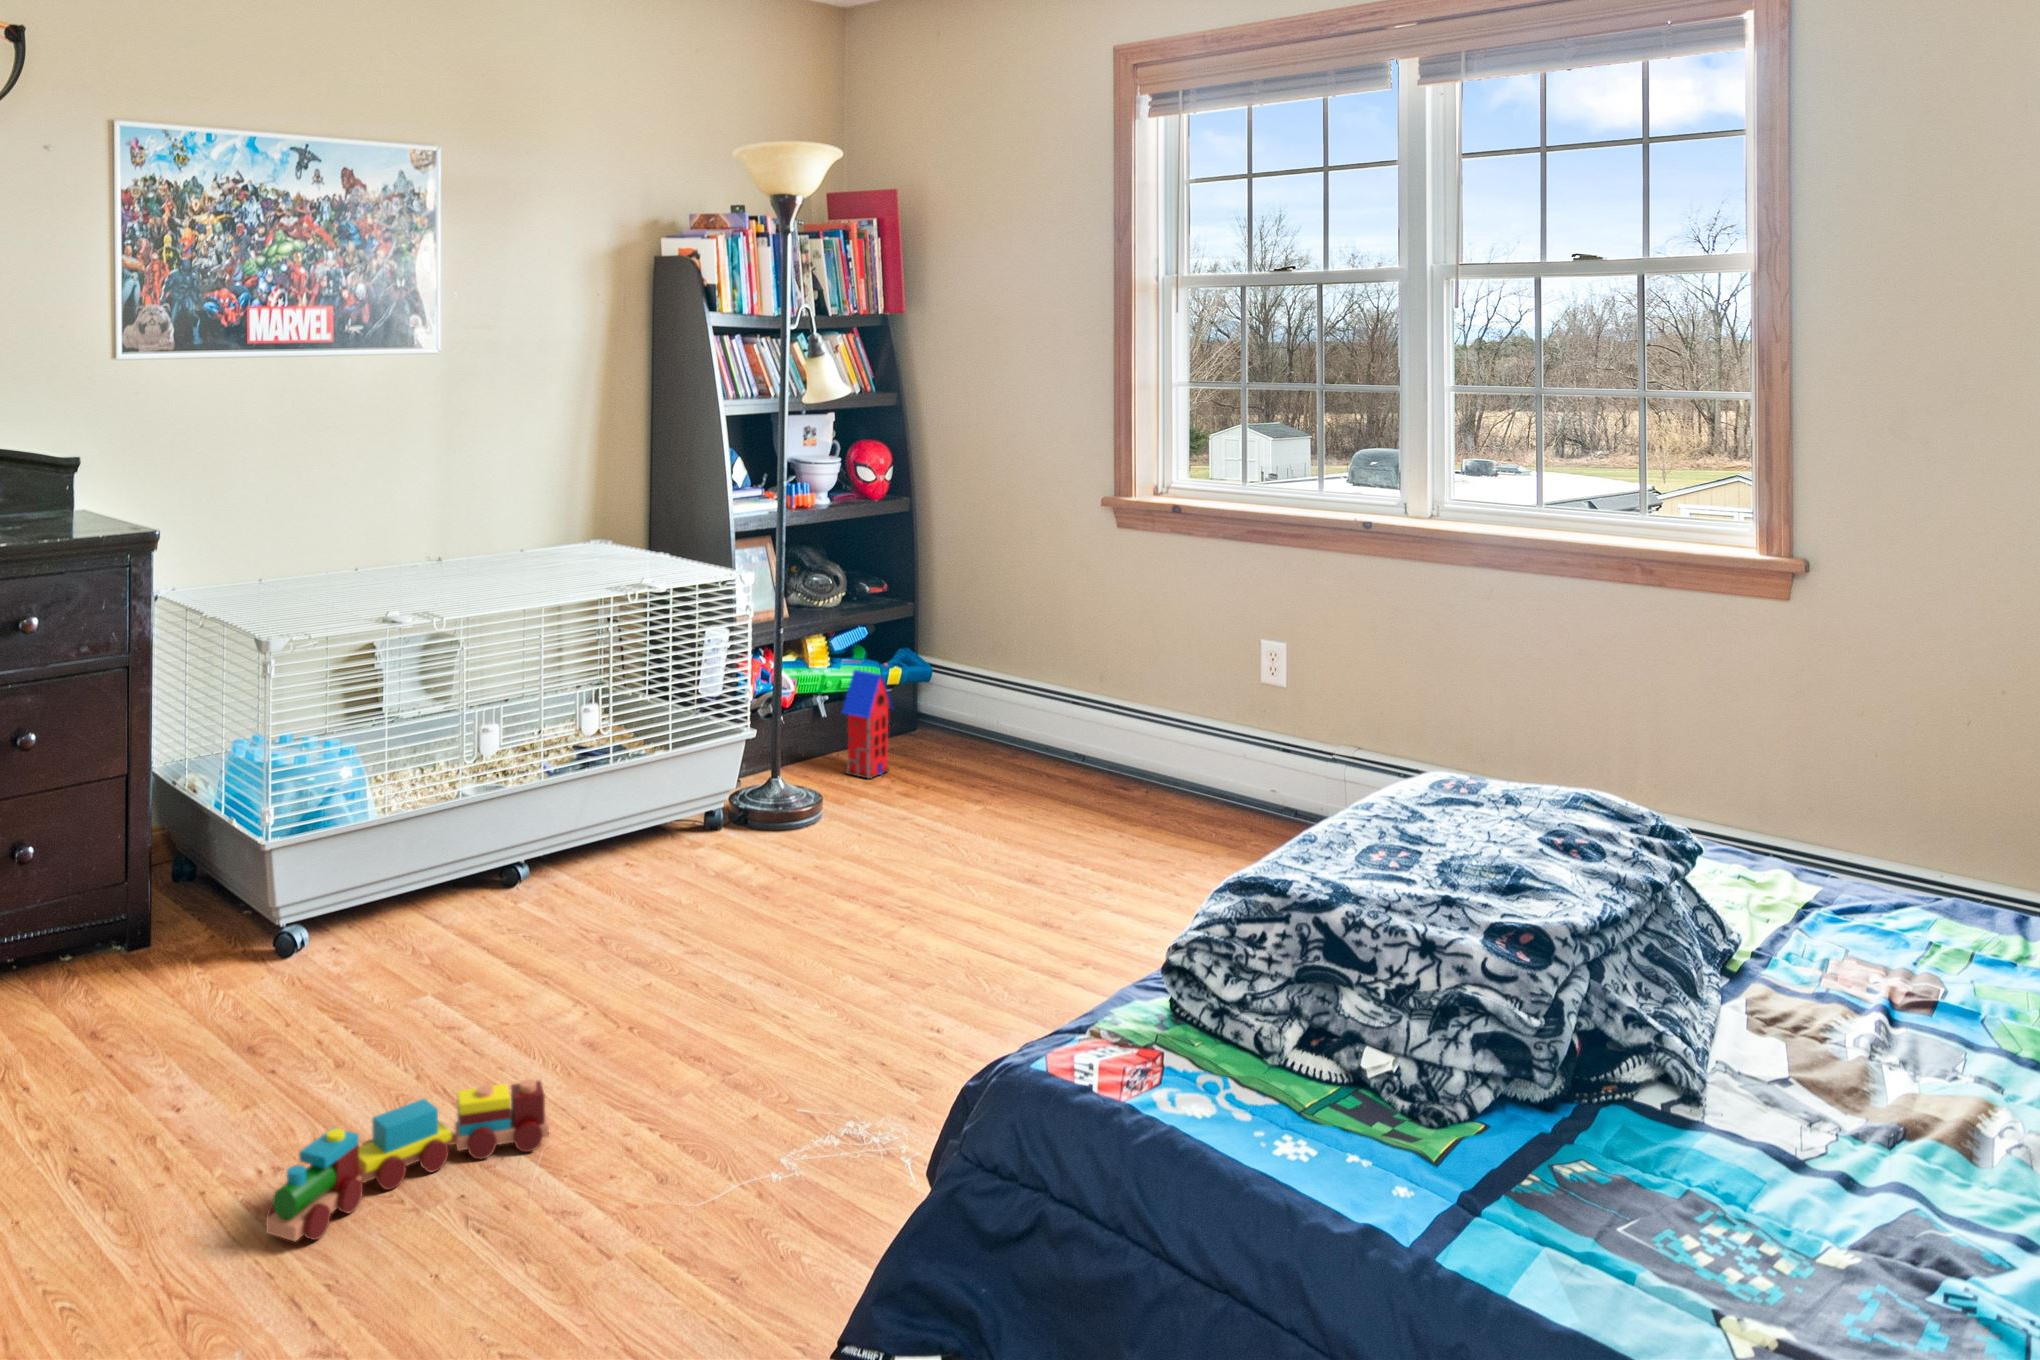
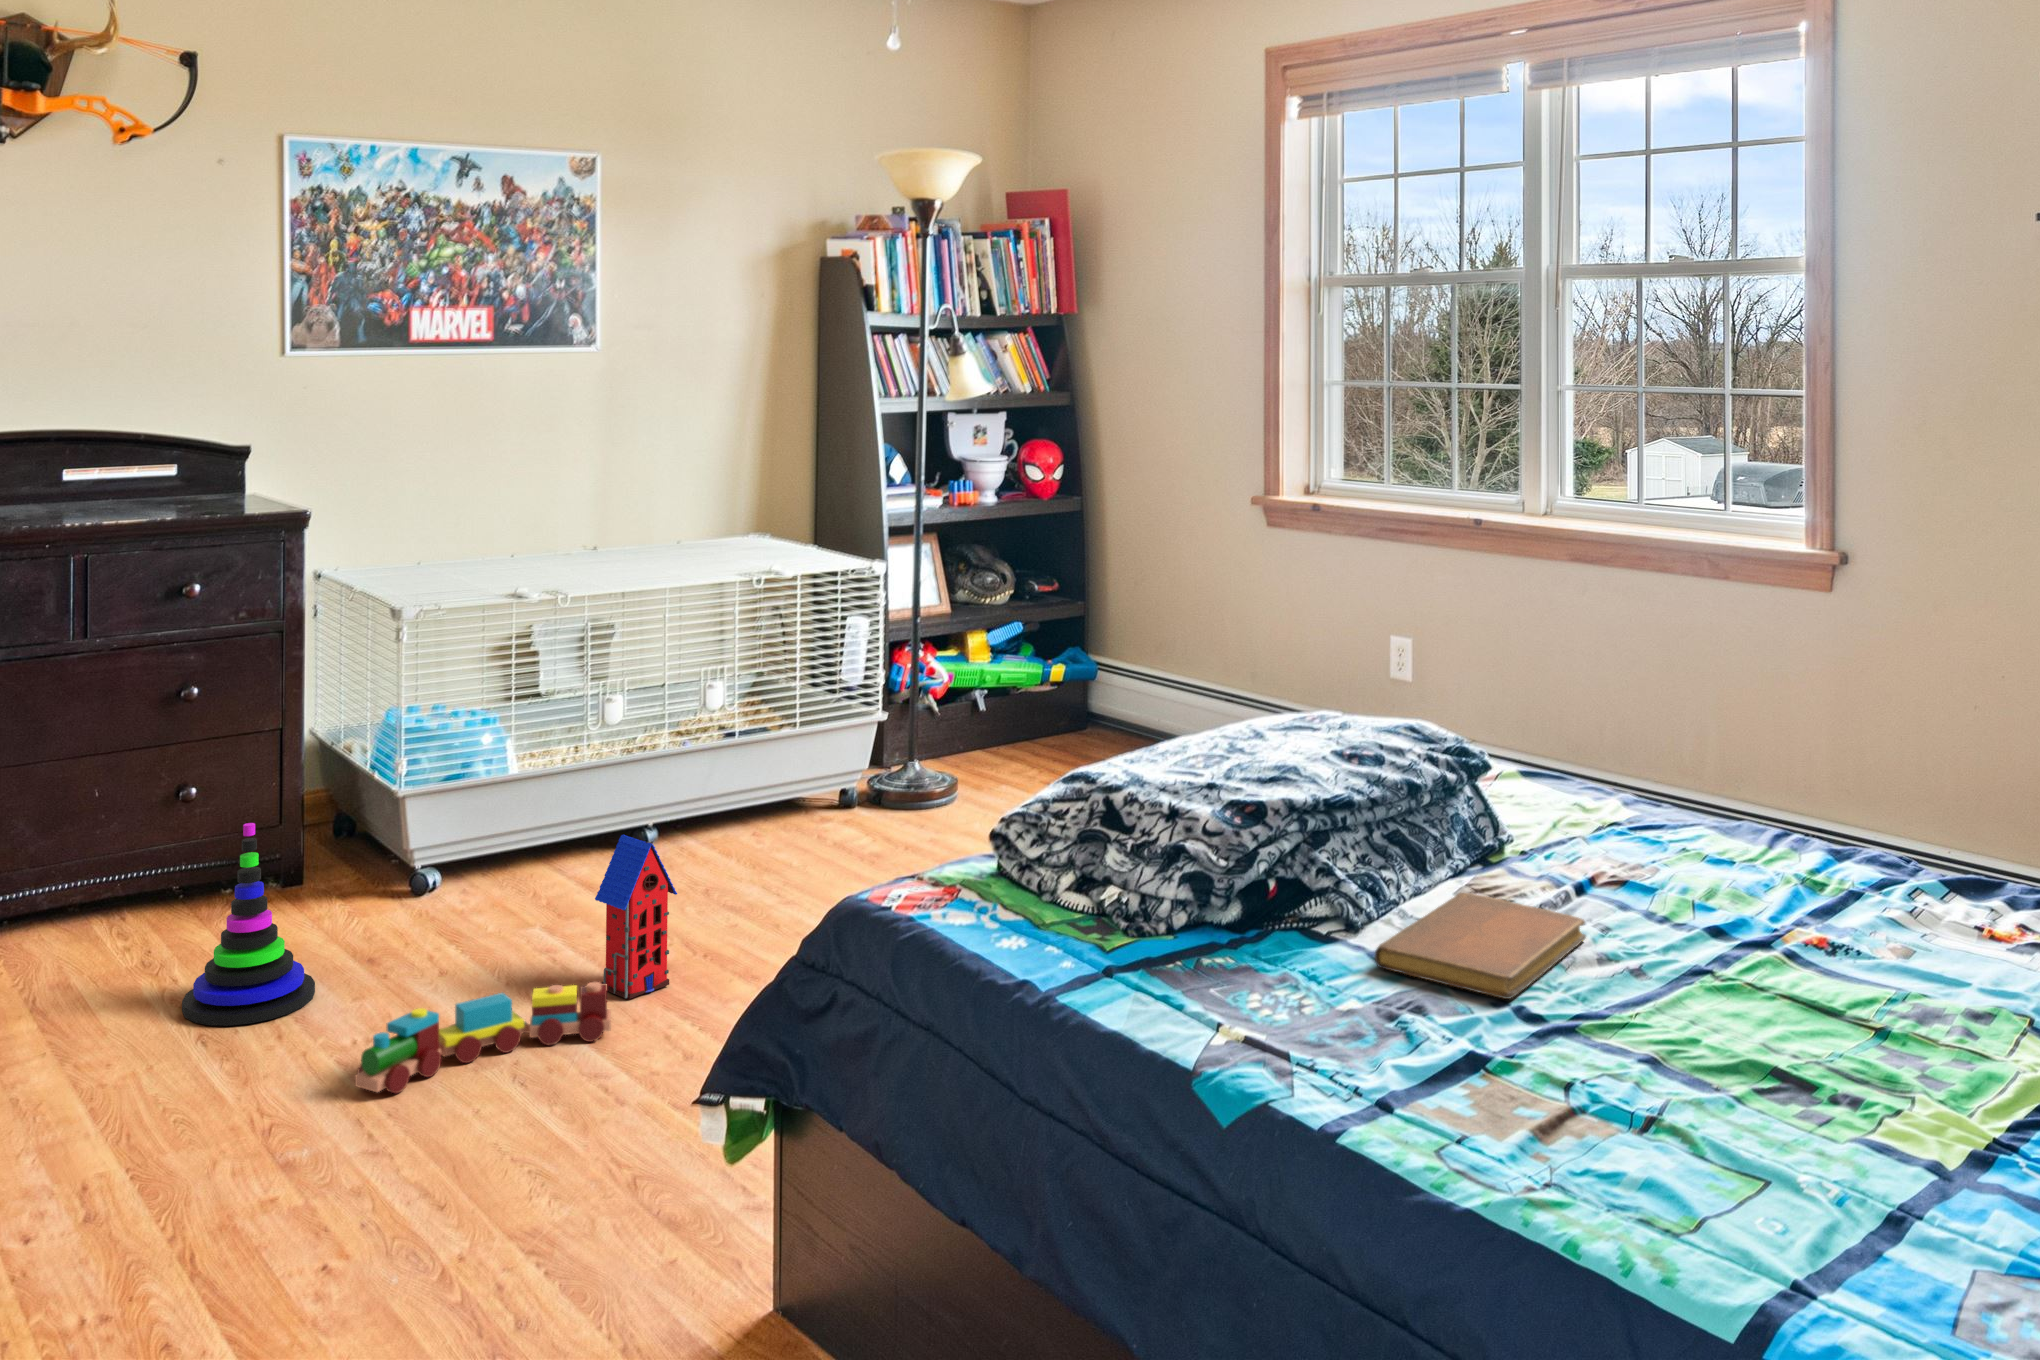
toy house: present [842,670,892,779] -> present [595,835,677,999]
stacking toy: none [36,901,190,1146] -> present [182,823,315,1026]
notebook: none [1779,1037,2021,1230] -> present [1375,893,1586,999]

